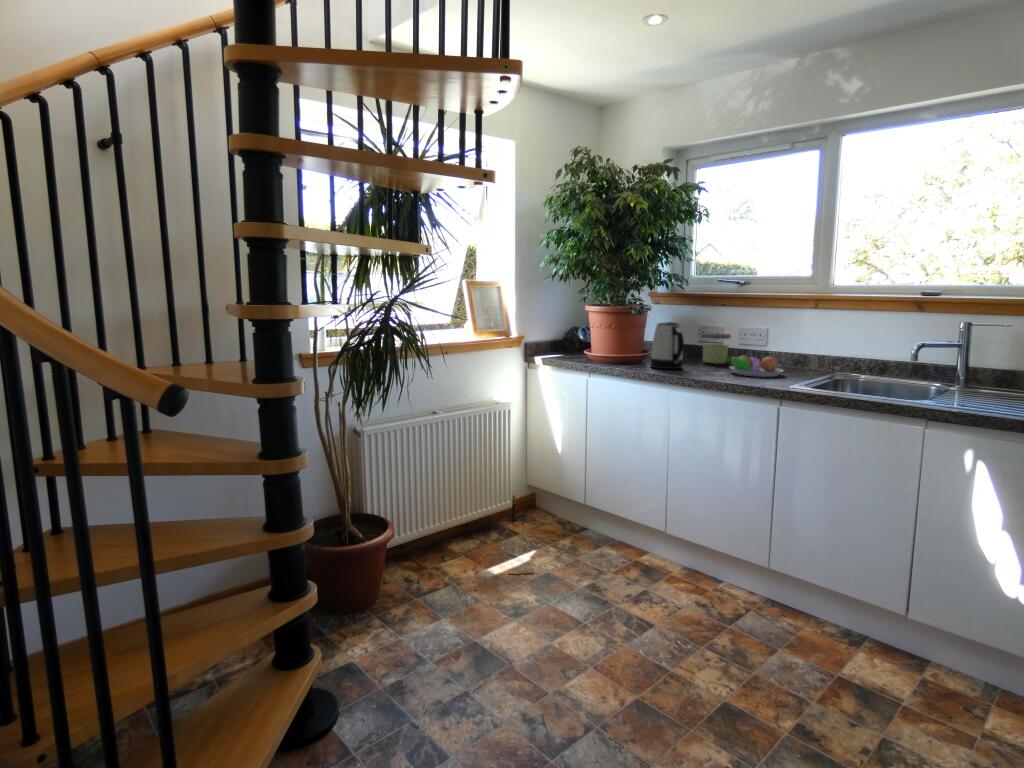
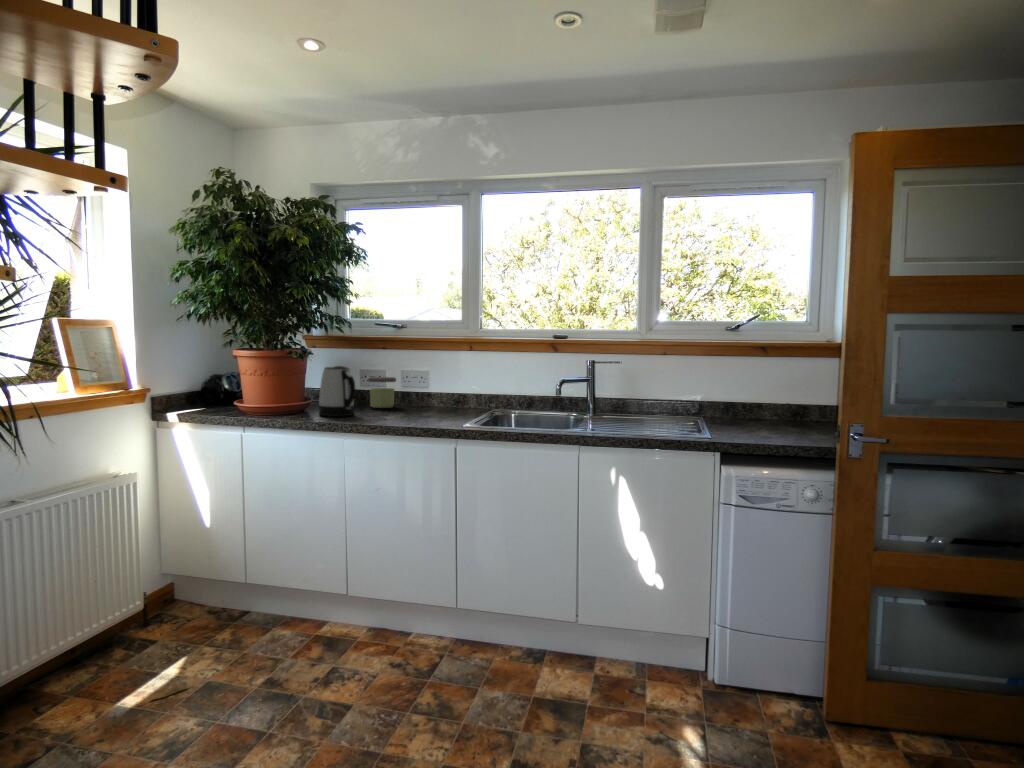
fruit bowl: present [725,355,783,377] -> none [397,395,453,418]

